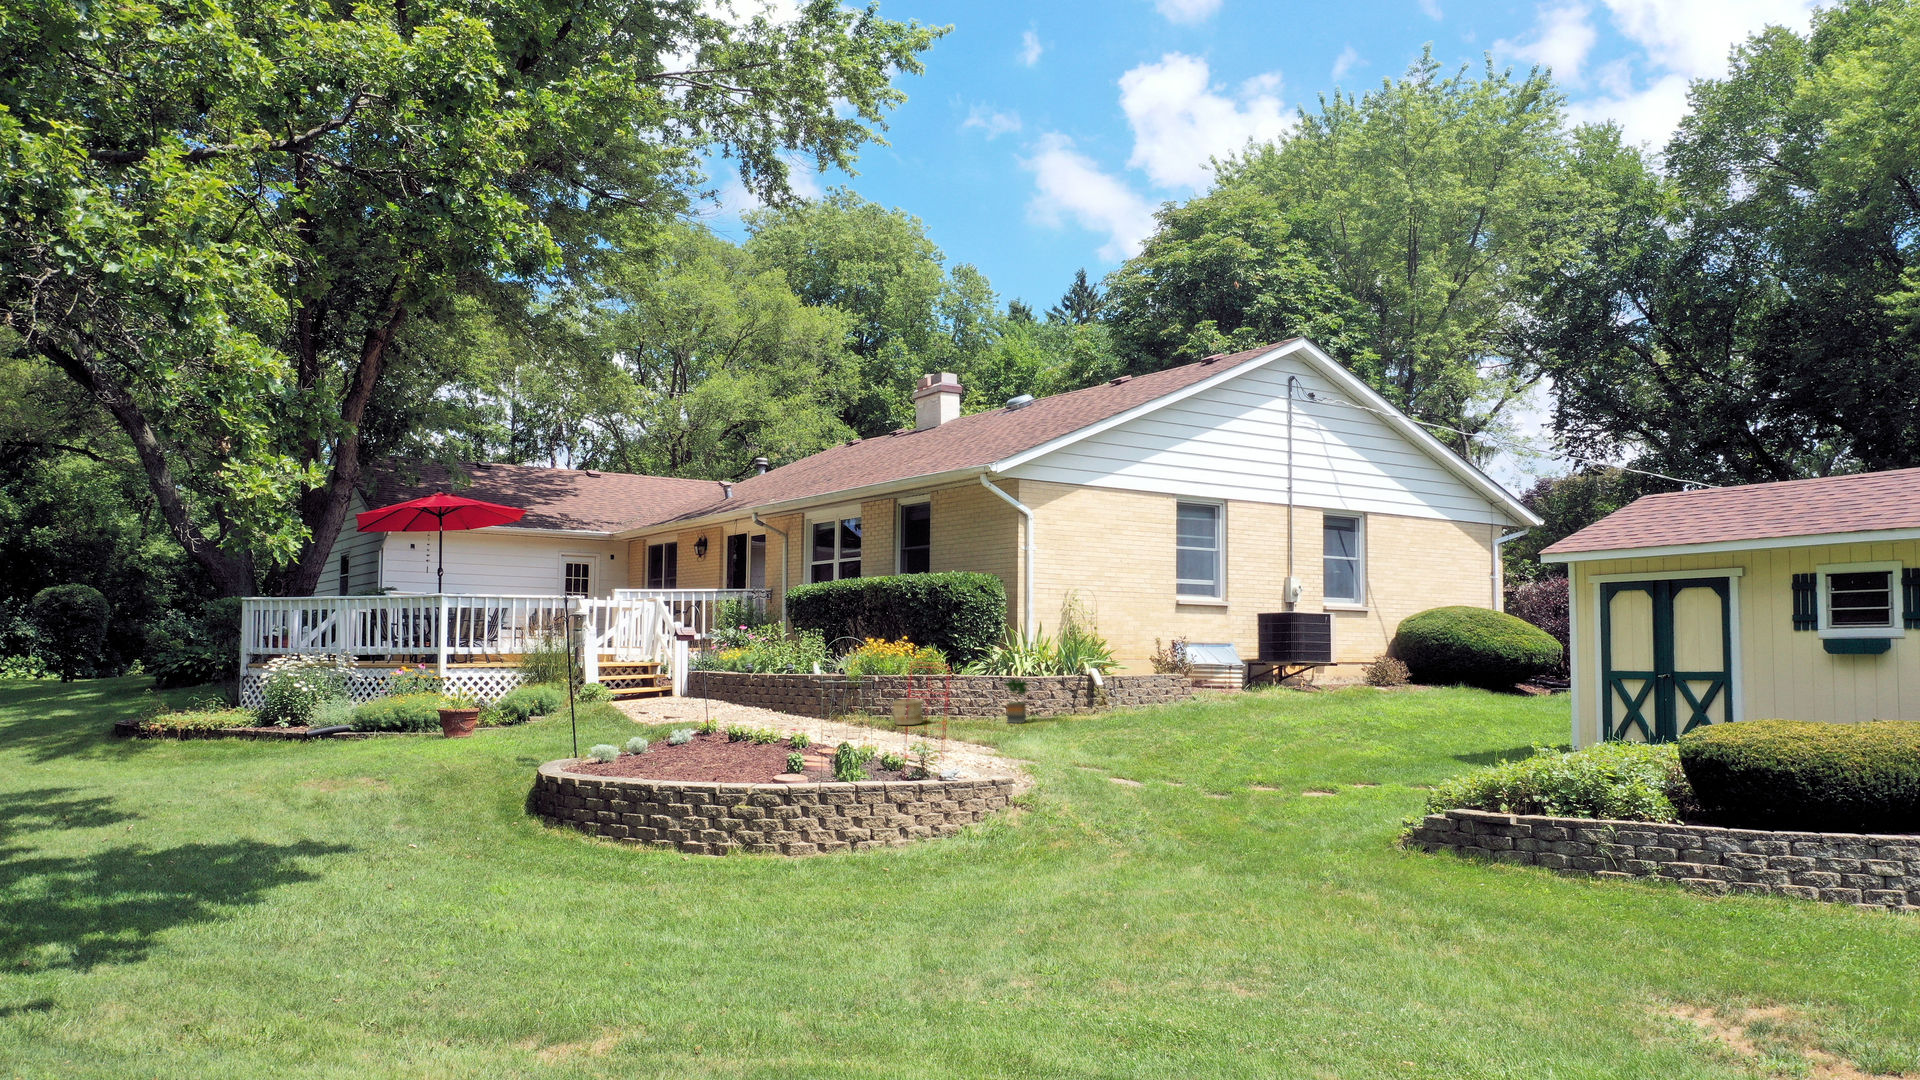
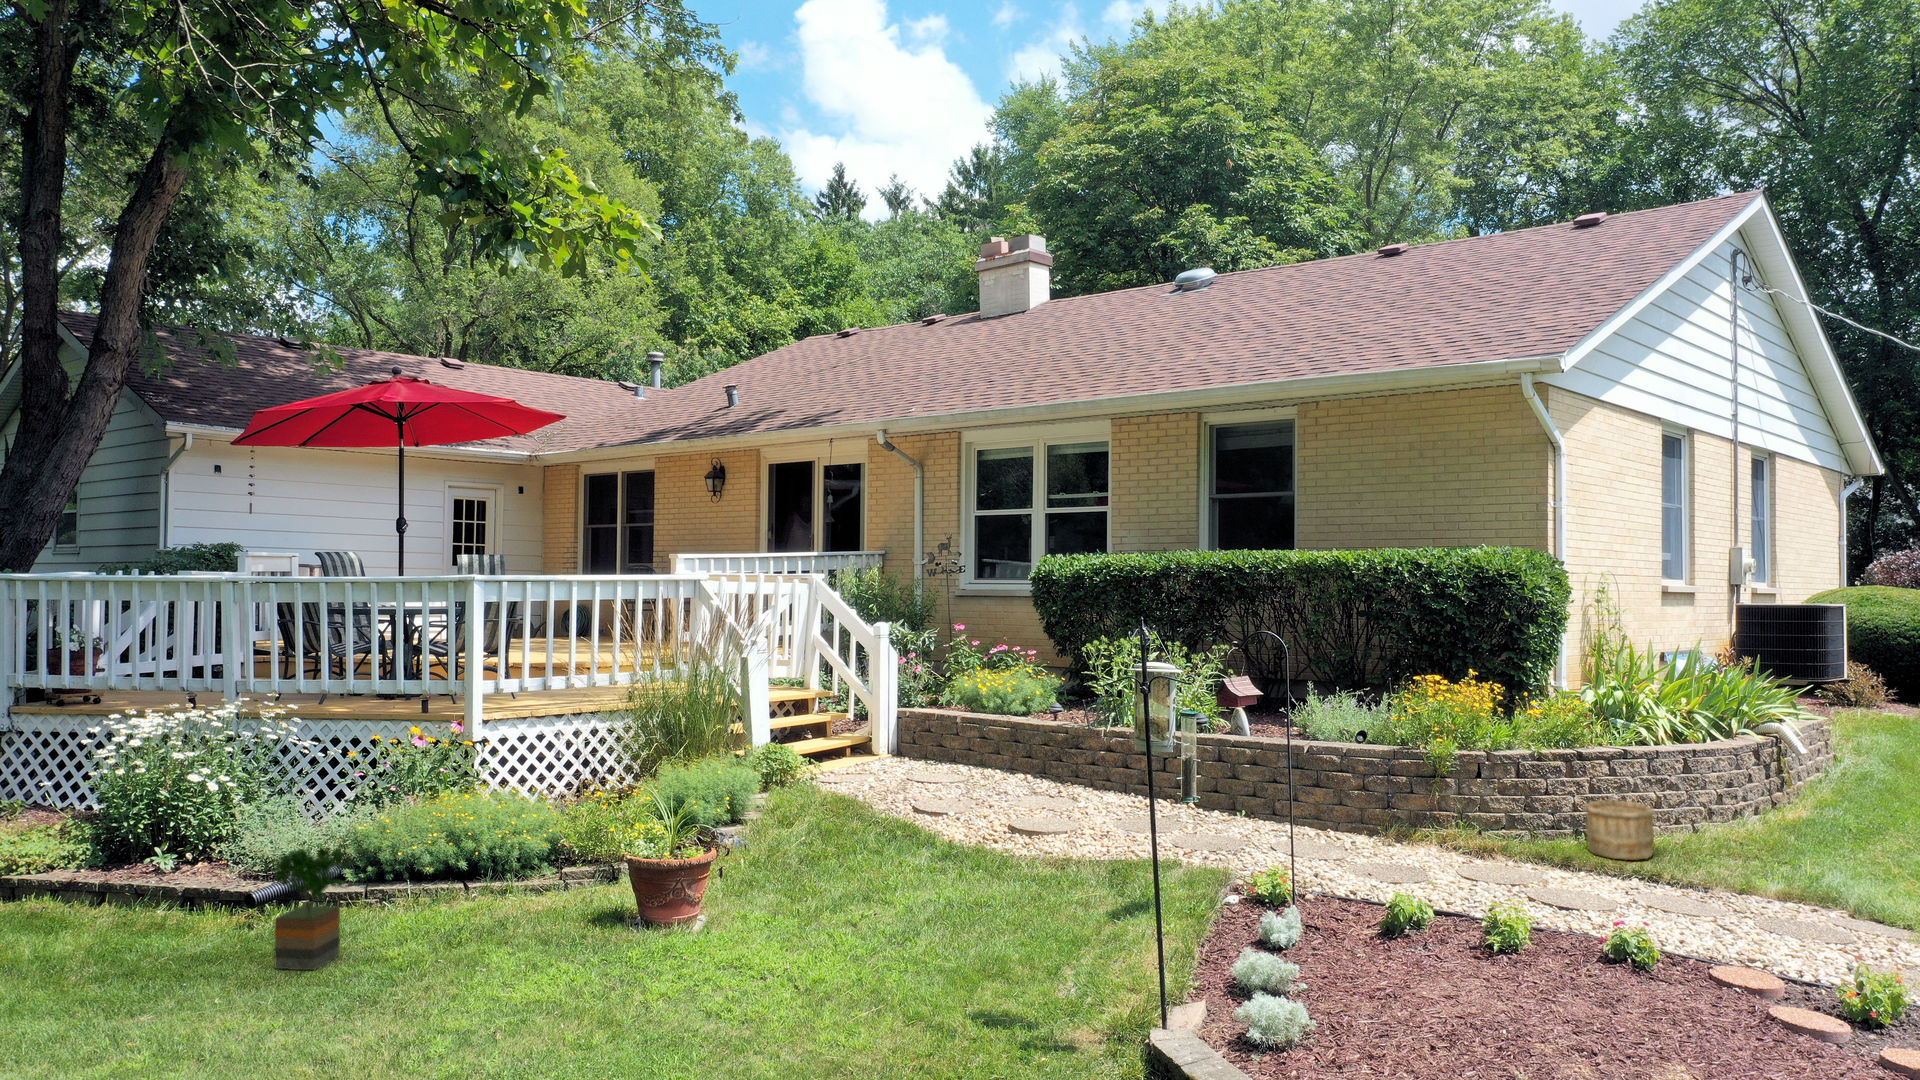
potted tree: present [1004,680,1030,723] -> present [275,848,352,970]

